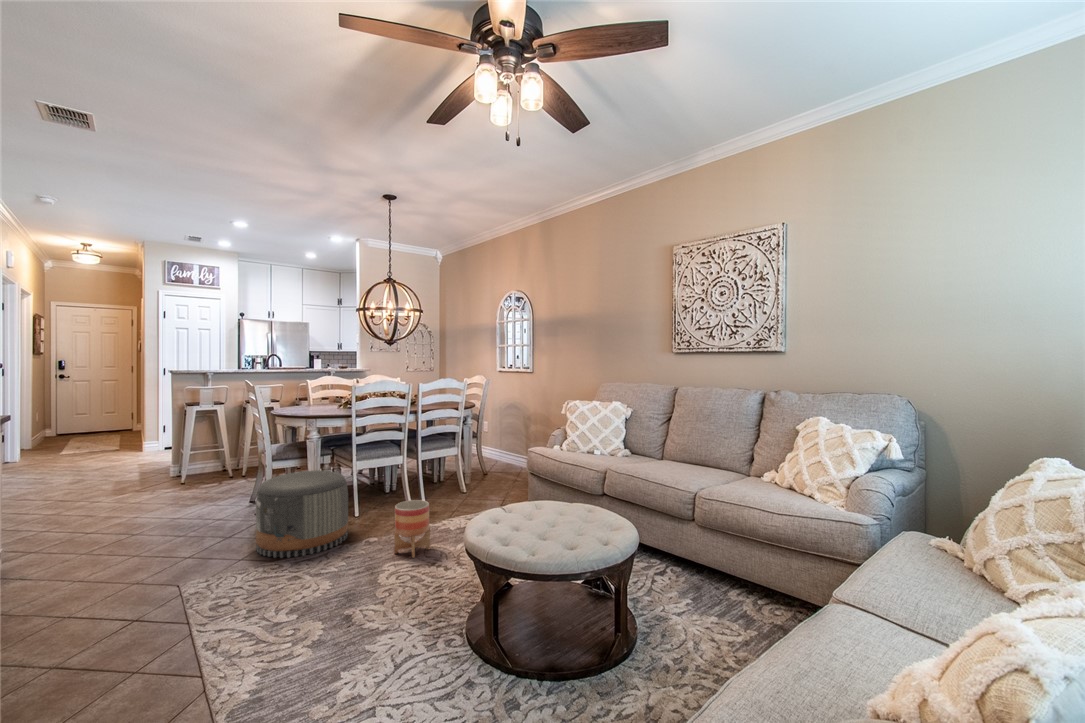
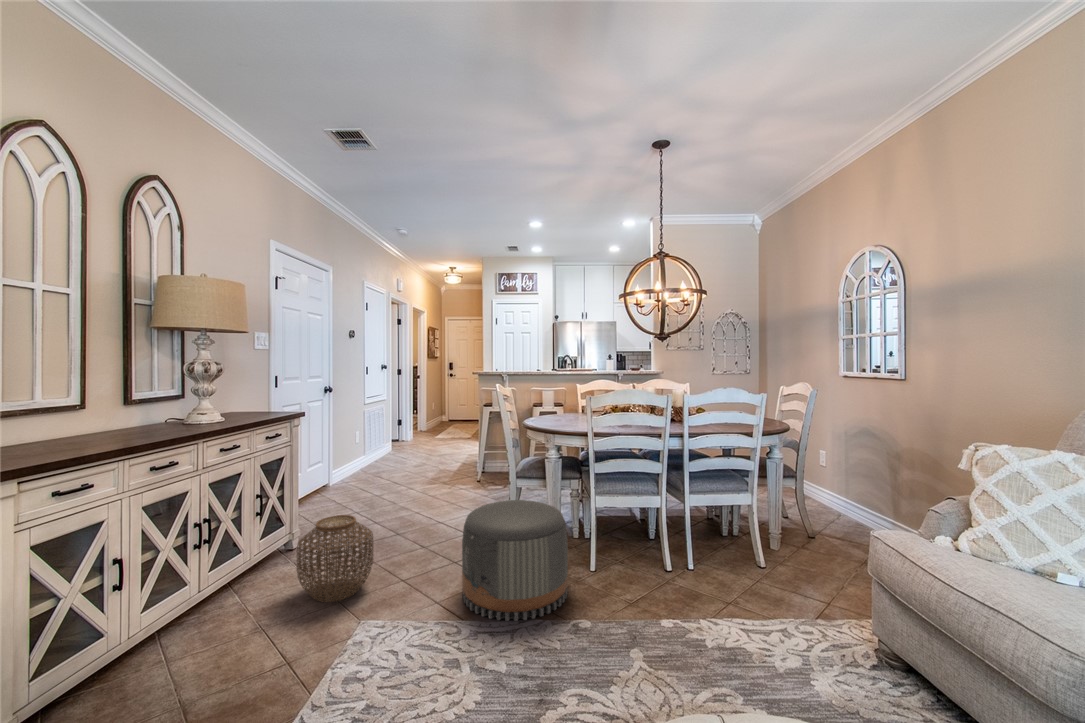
planter: present [394,500,430,558] -> none [599,586,656,694]
woven basket: none [62,509,156,594] -> present [297,515,373,602]

